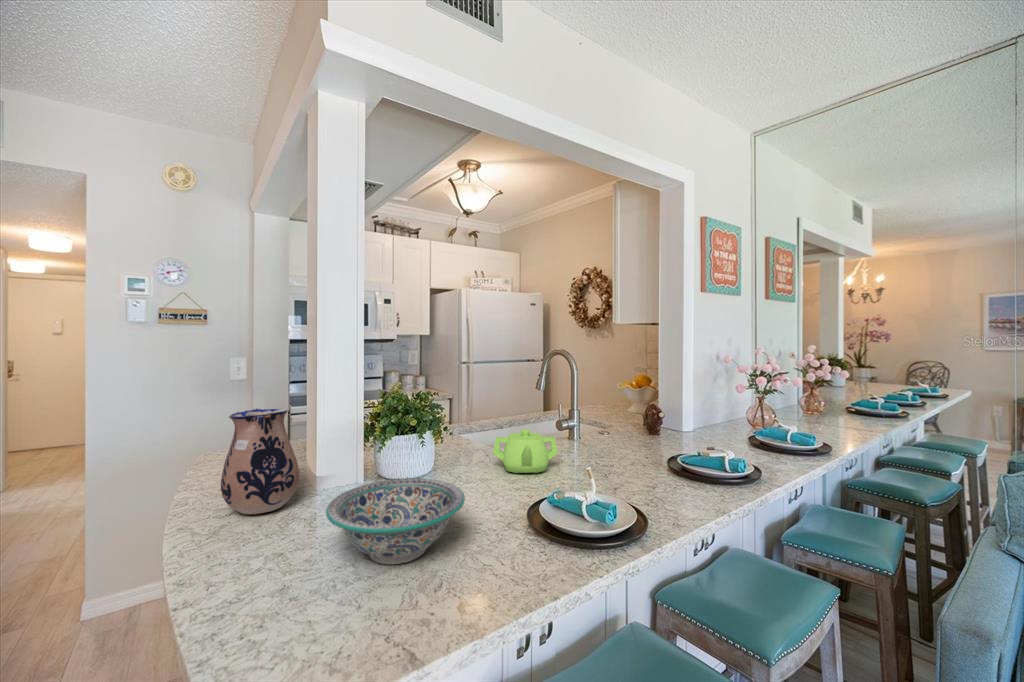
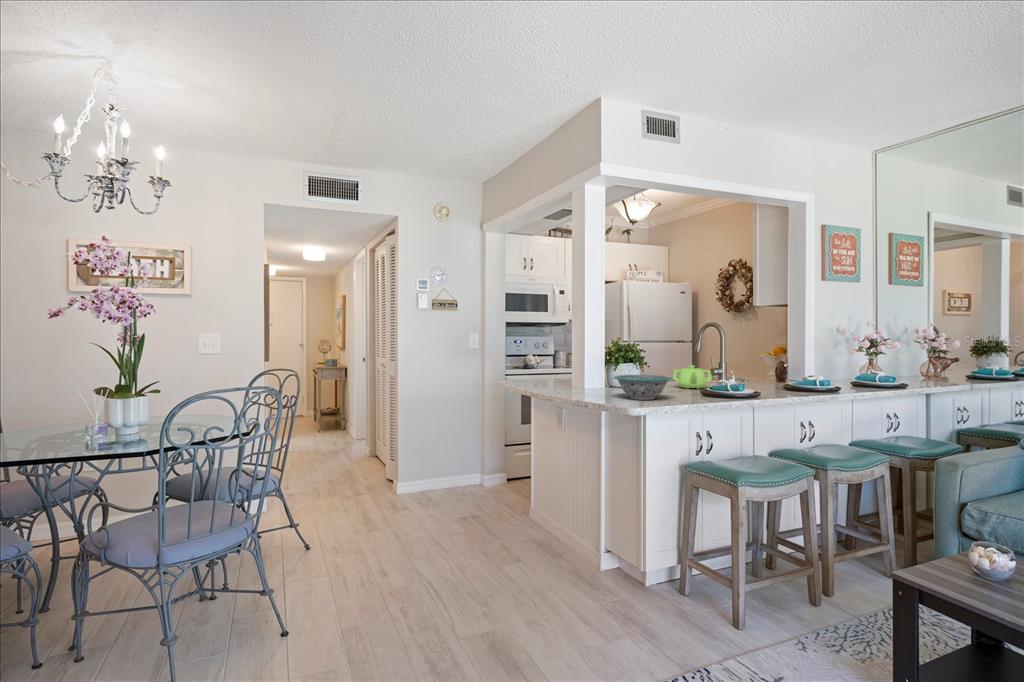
ceramic pitcher: present [221,408,299,514] -> none [550,345,582,391]

